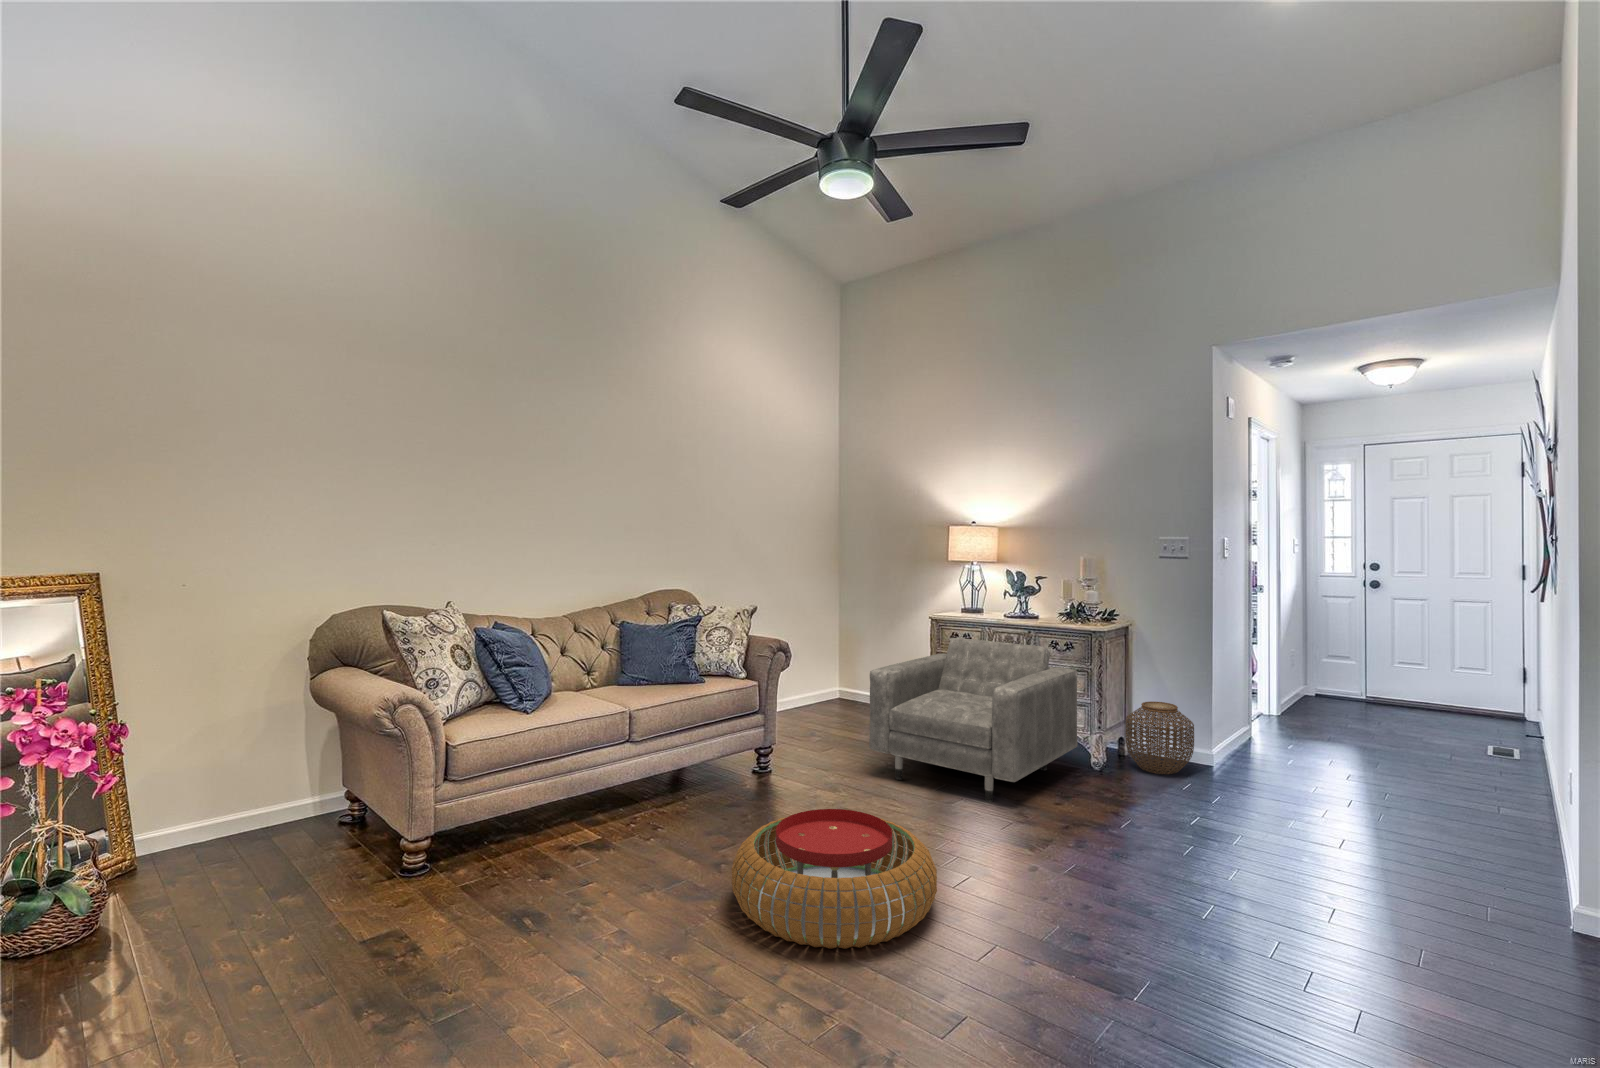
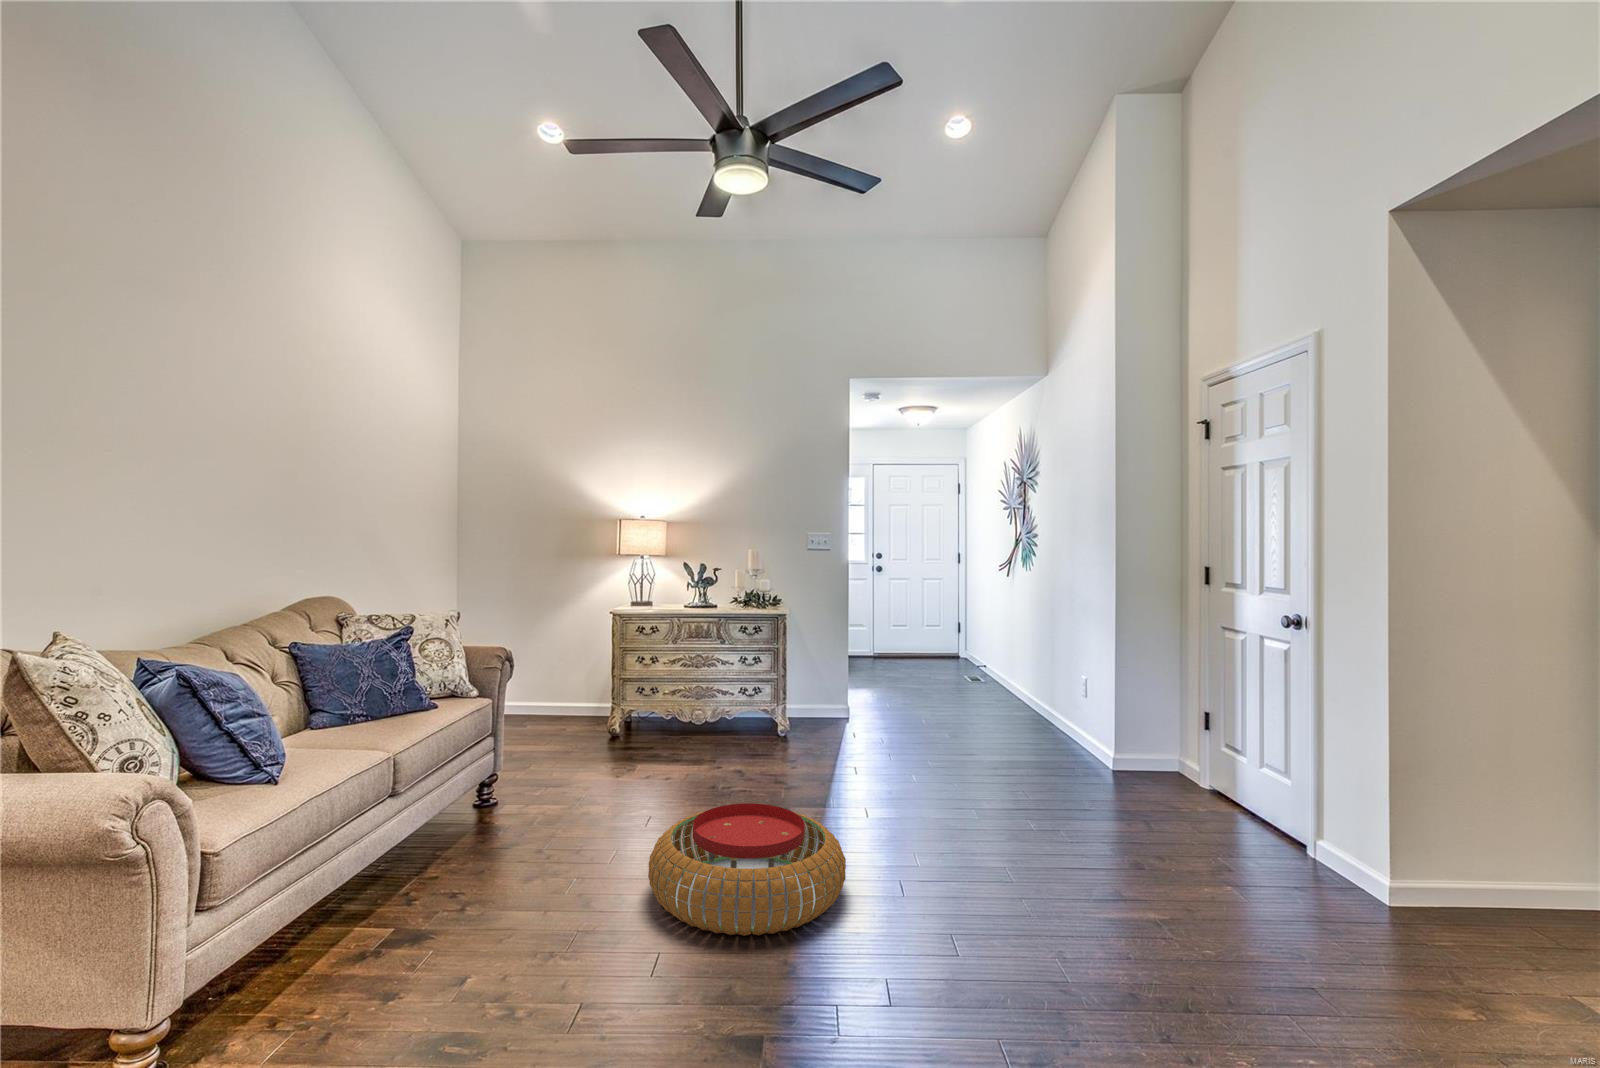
armchair: present [869,638,1078,802] -> none [610,632,773,779]
woven basket: present [1125,701,1194,774] -> none [794,671,846,730]

